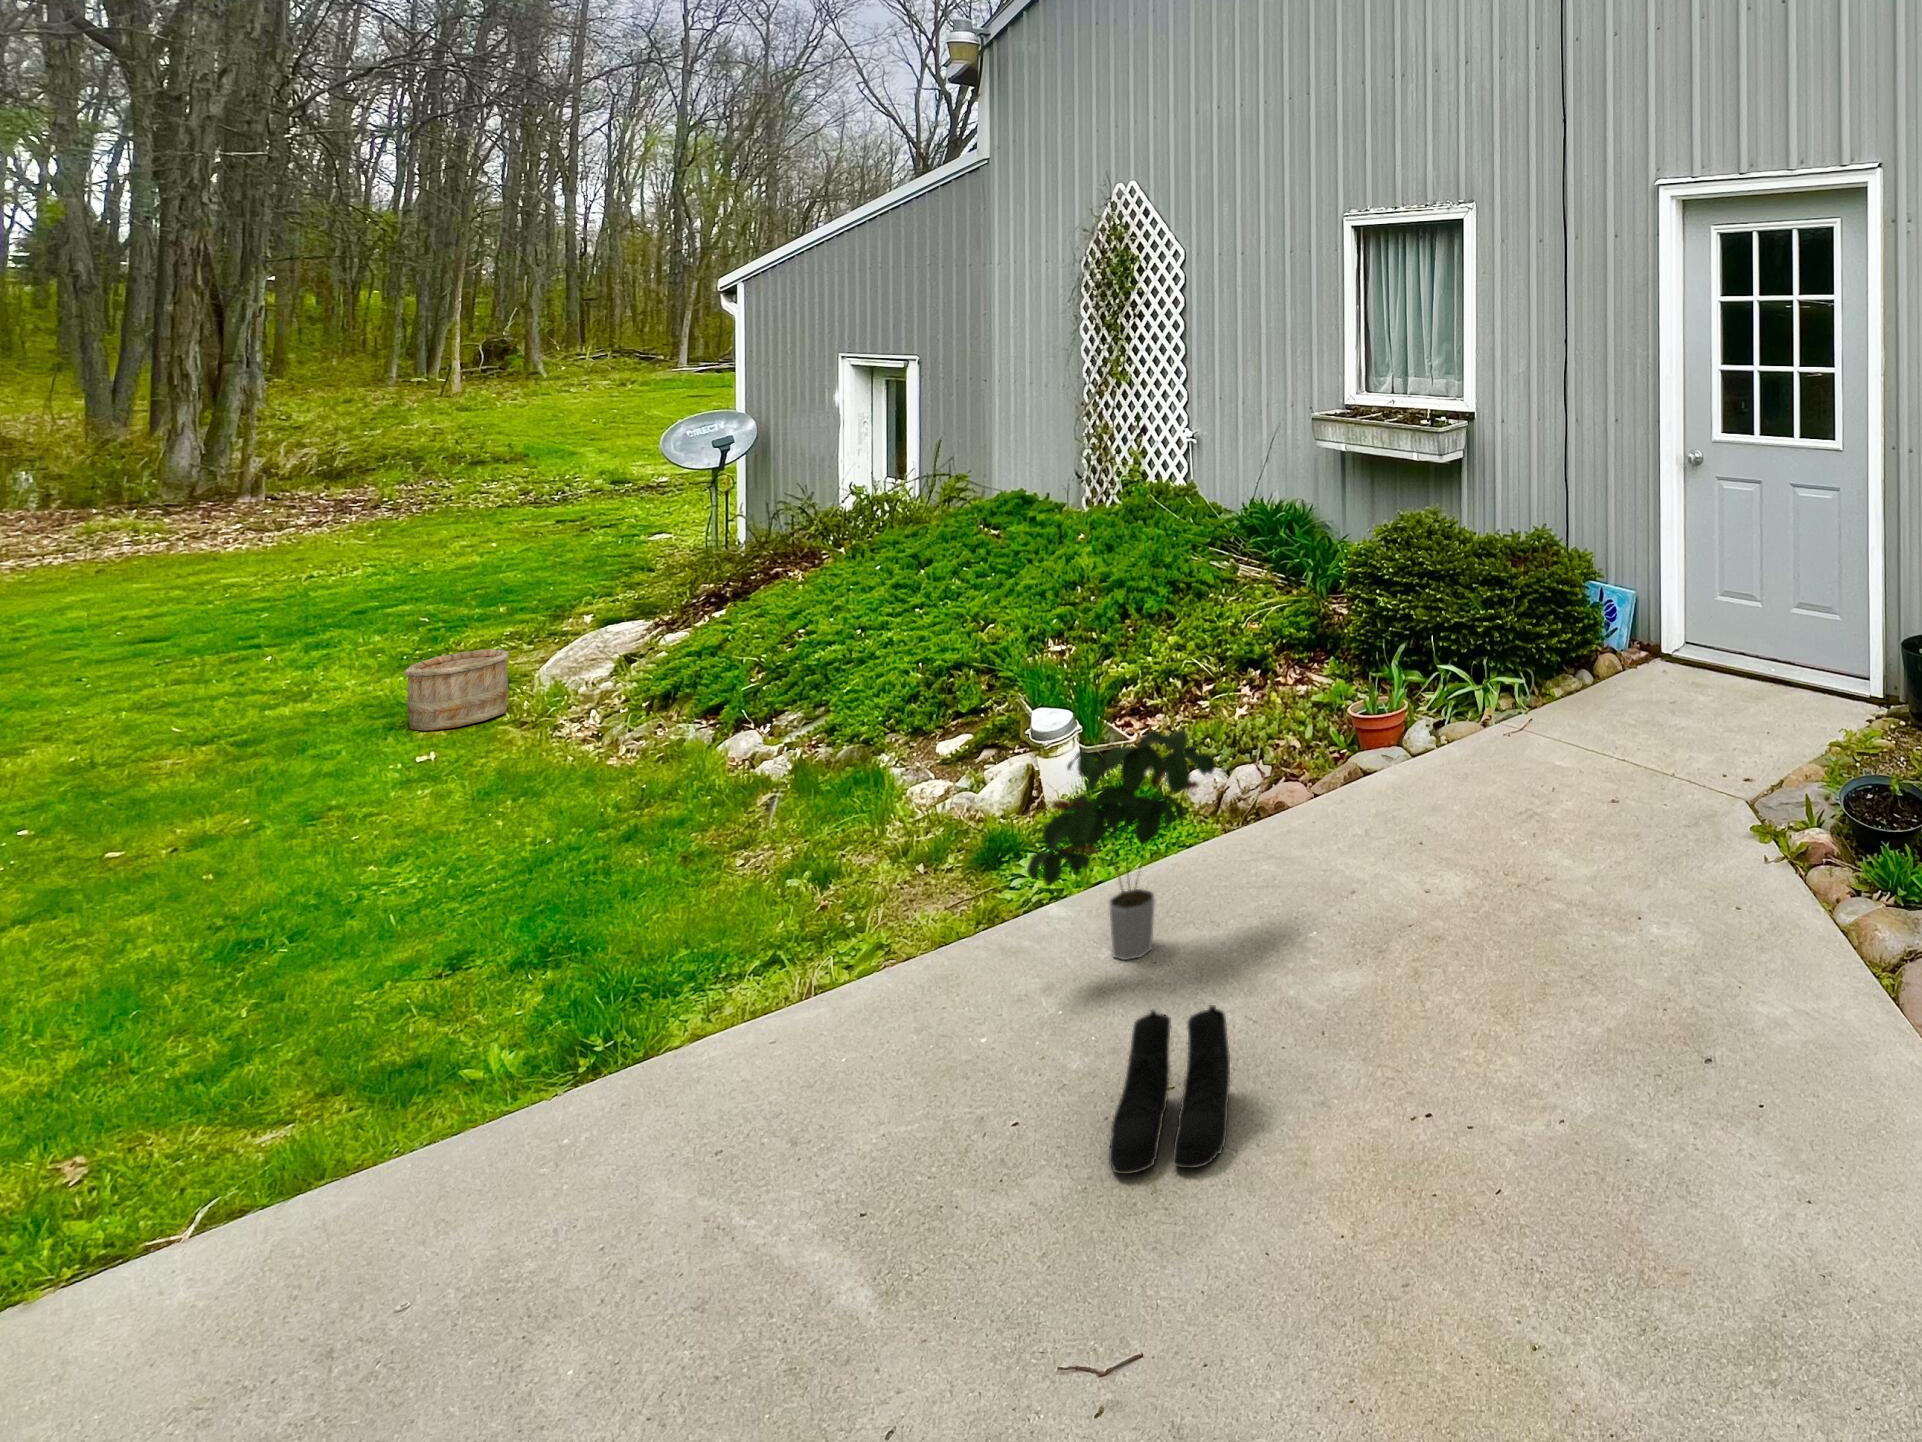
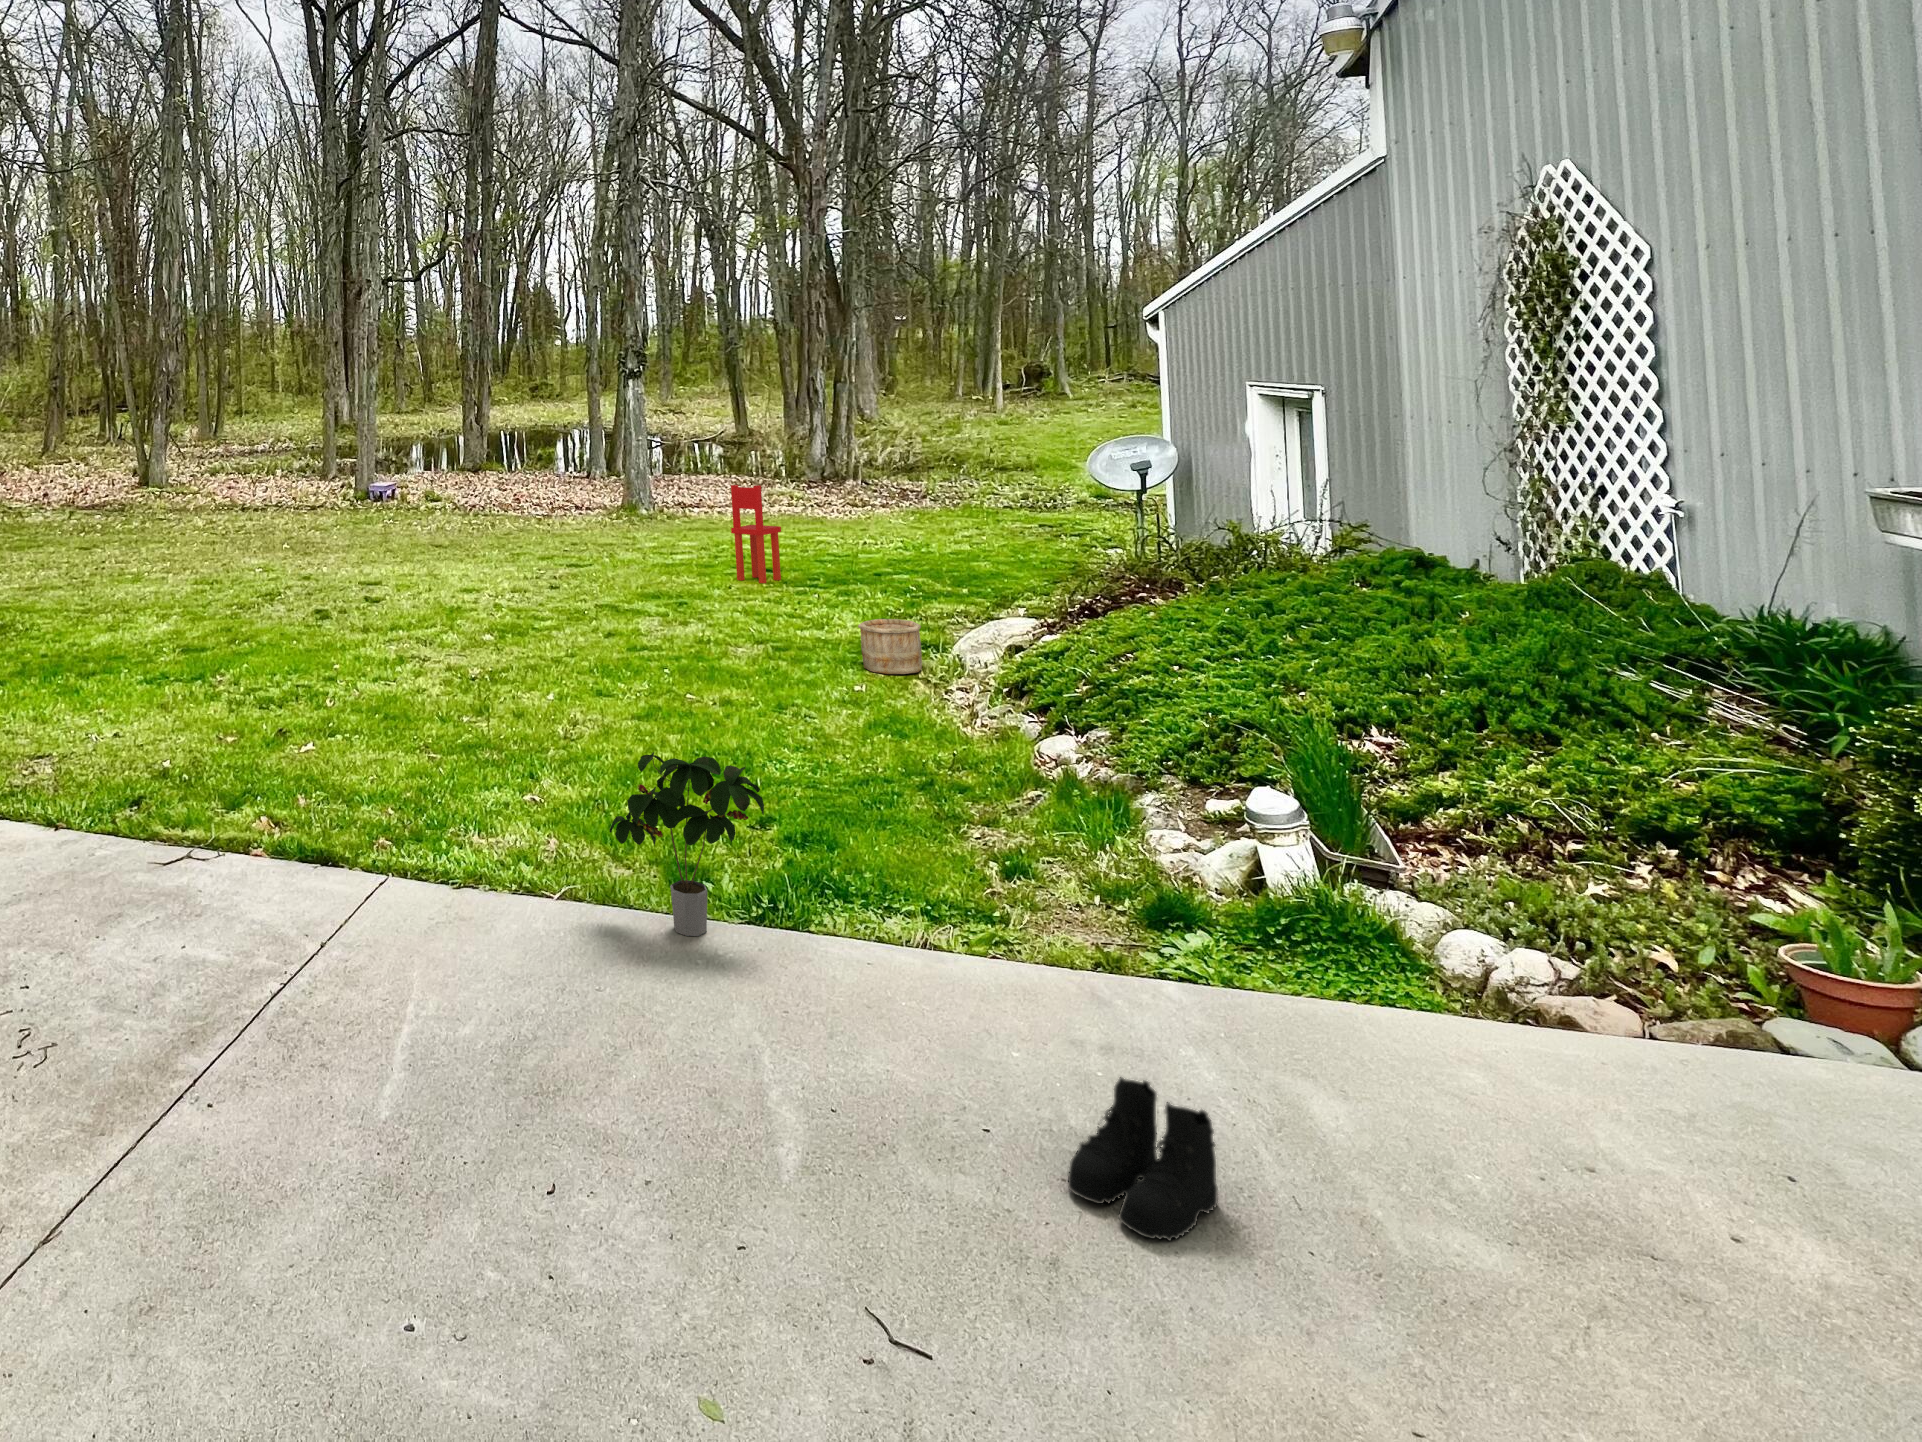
chair: none [51,504,169,663] -> present [731,485,781,583]
potted plant: present [1027,730,1216,960] -> present [609,752,764,936]

